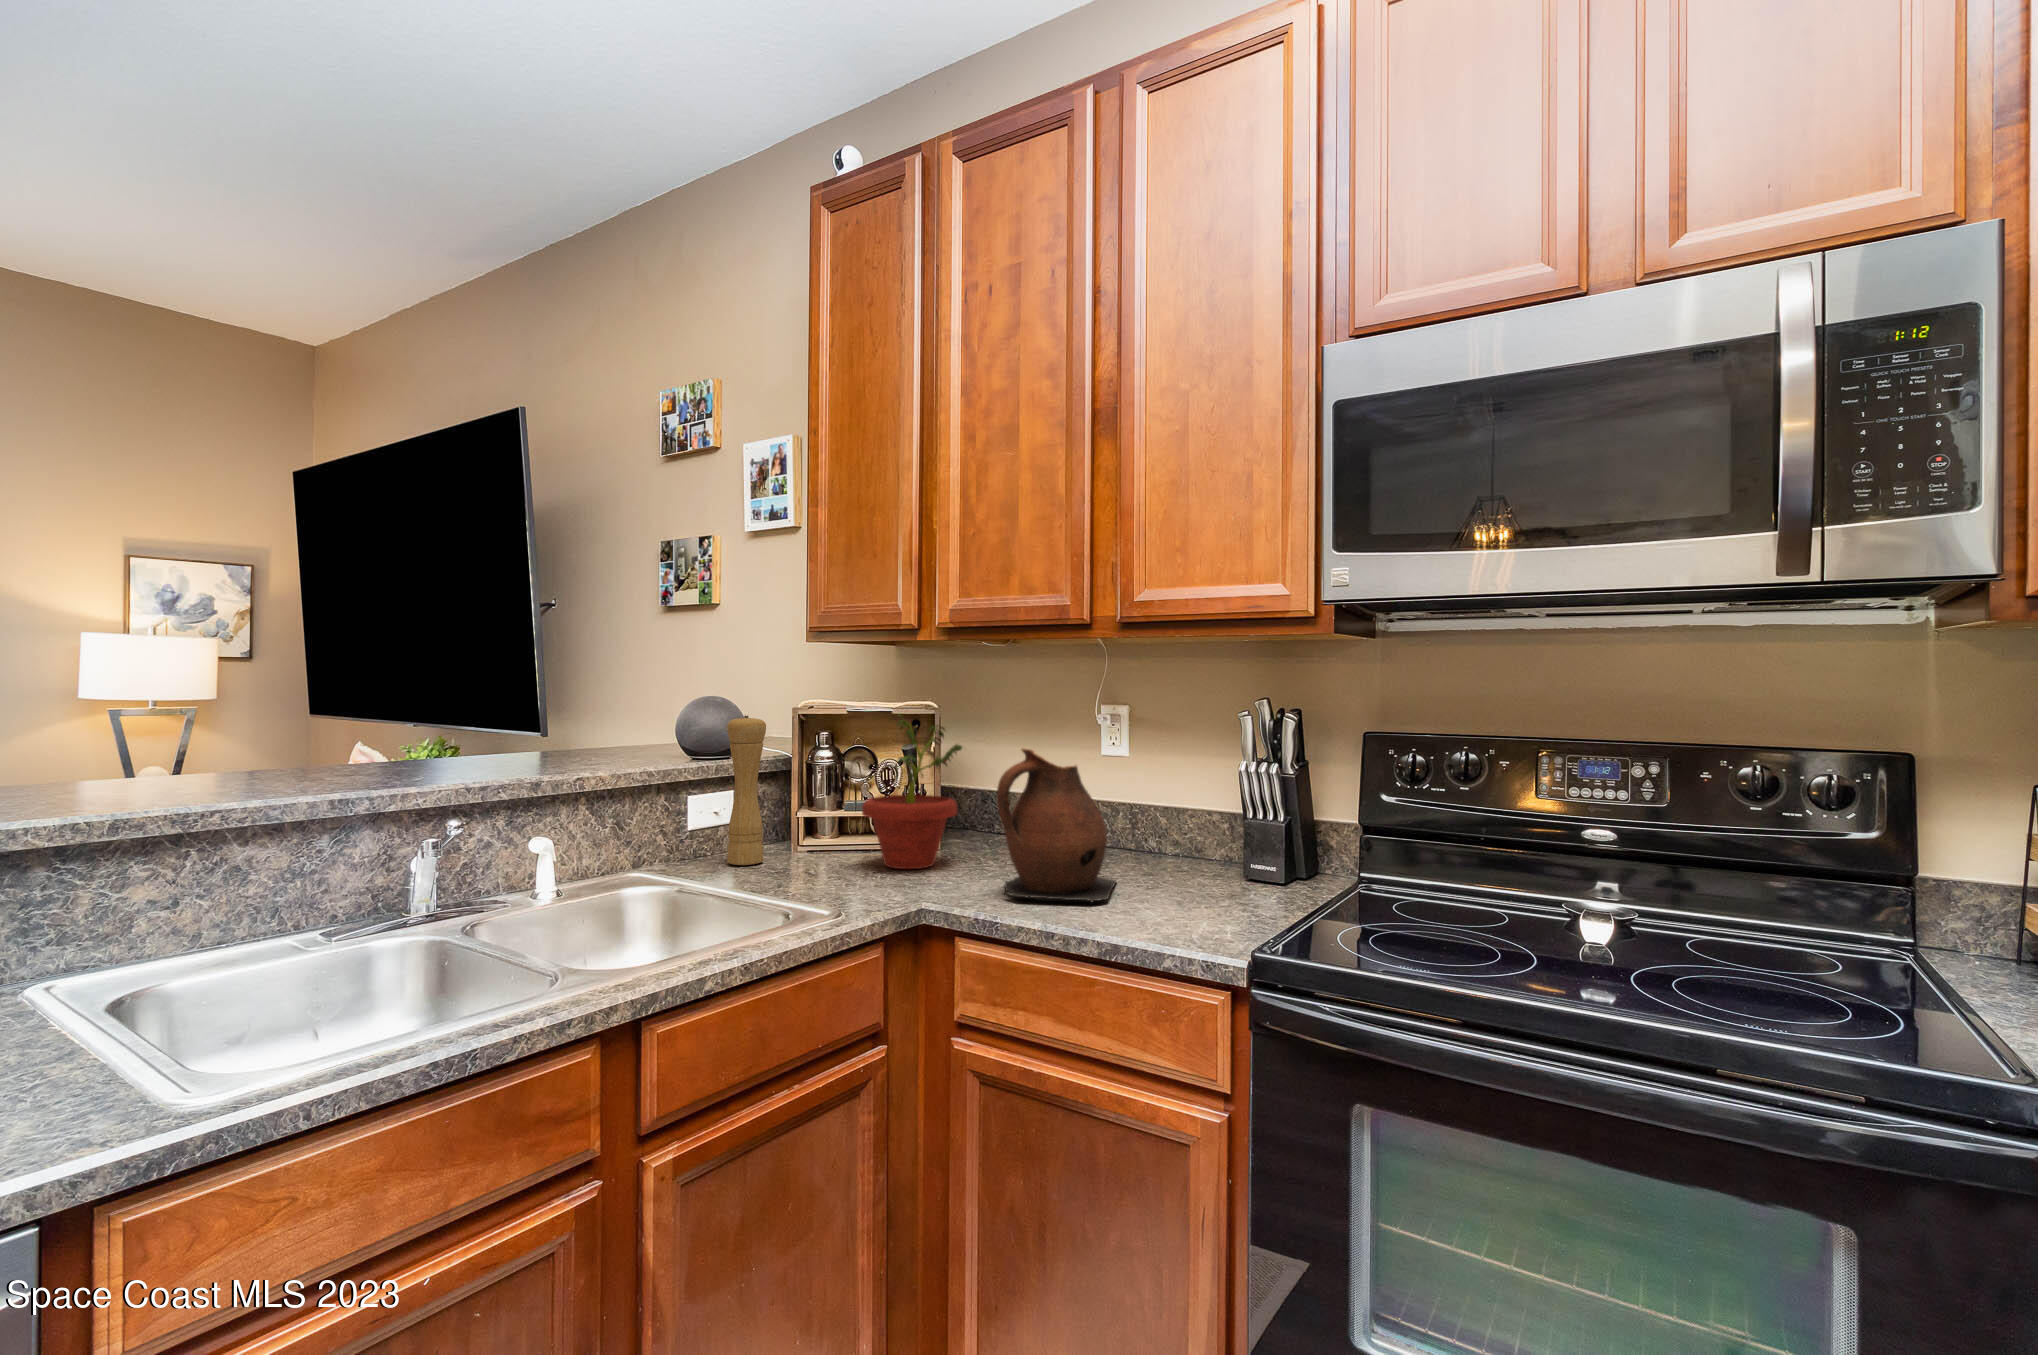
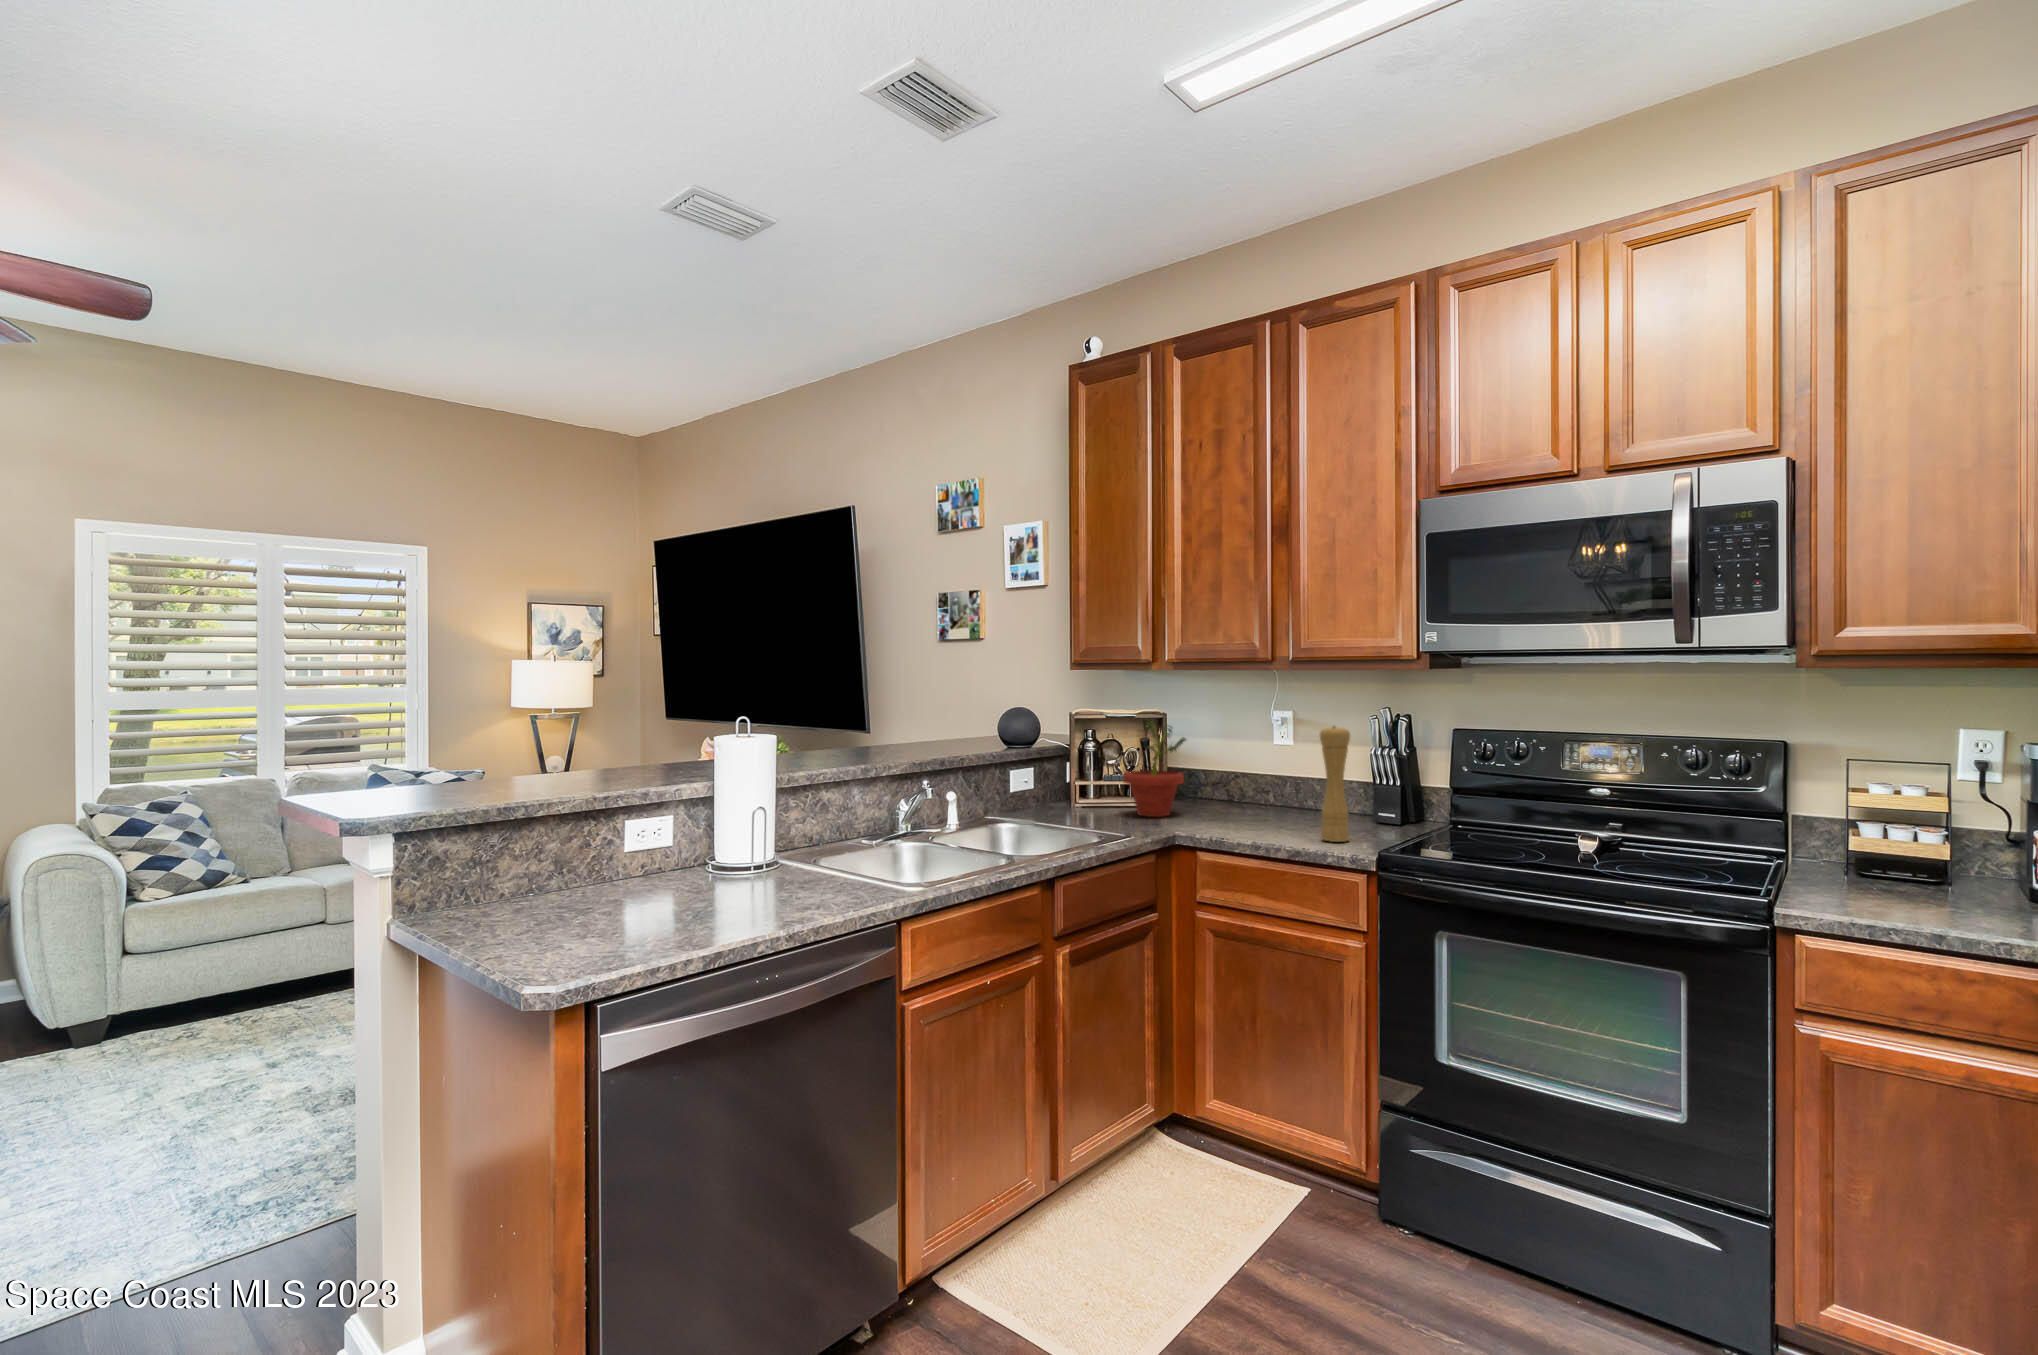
pepper mill: present [727,716,766,865] -> present [1320,726,1350,842]
ceramic pitcher: present [997,748,1117,903] -> none [1220,740,1293,833]

